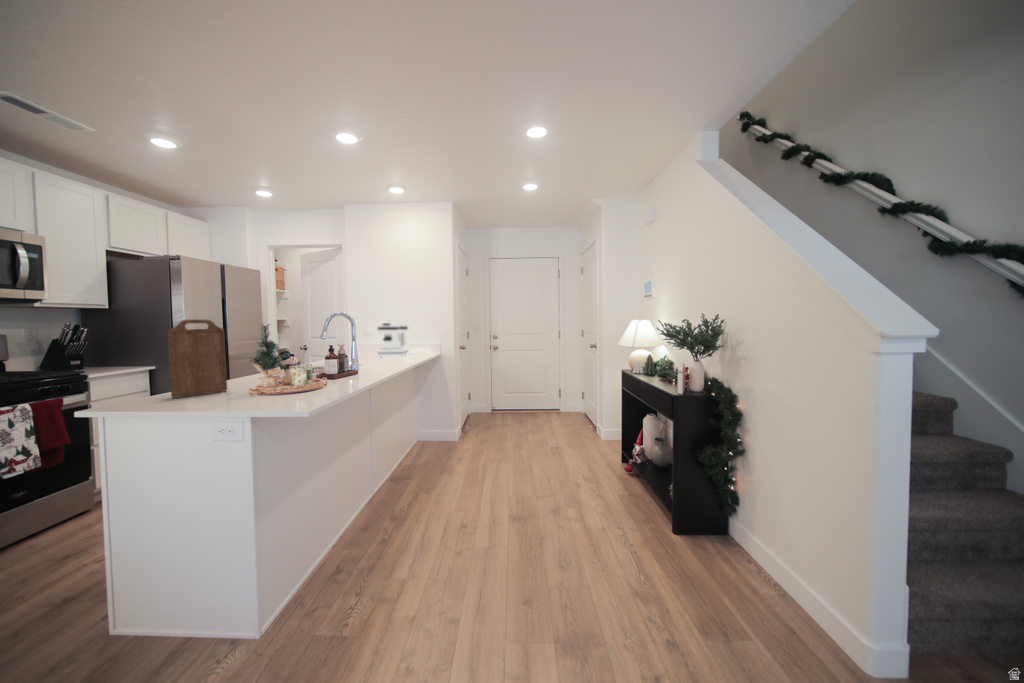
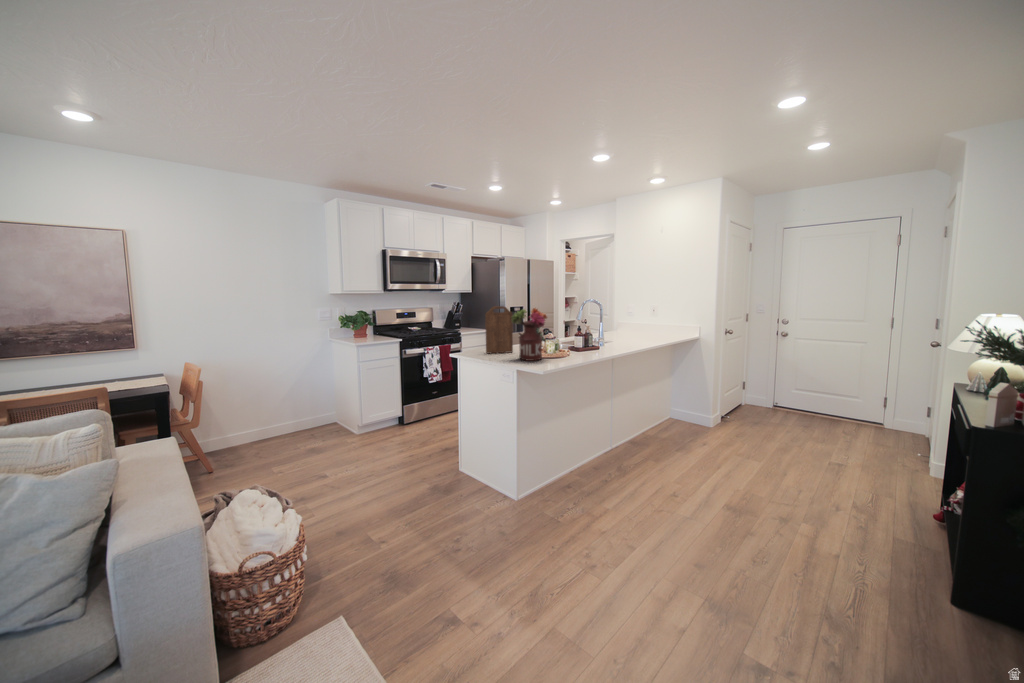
flower arrangement: none [232,319,297,400] -> present [512,308,547,361]
coffee maker: present [377,322,408,357] -> none [632,303,663,336]

